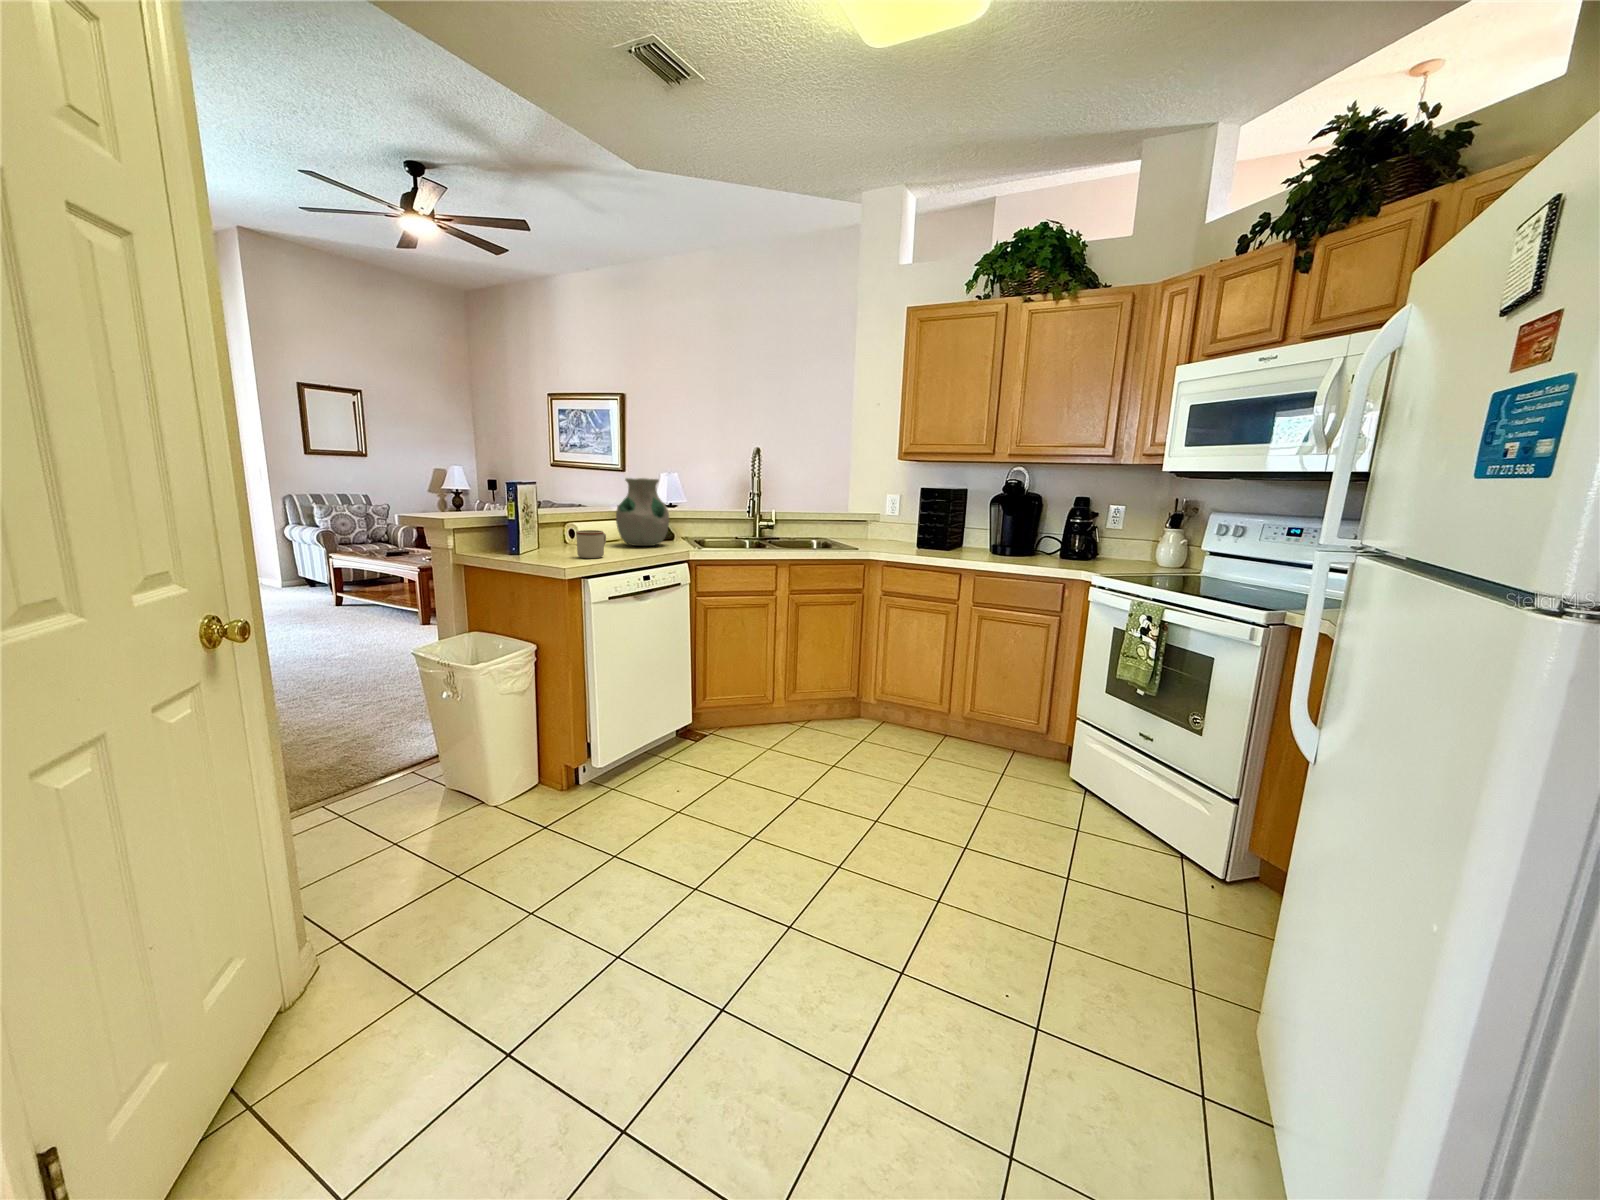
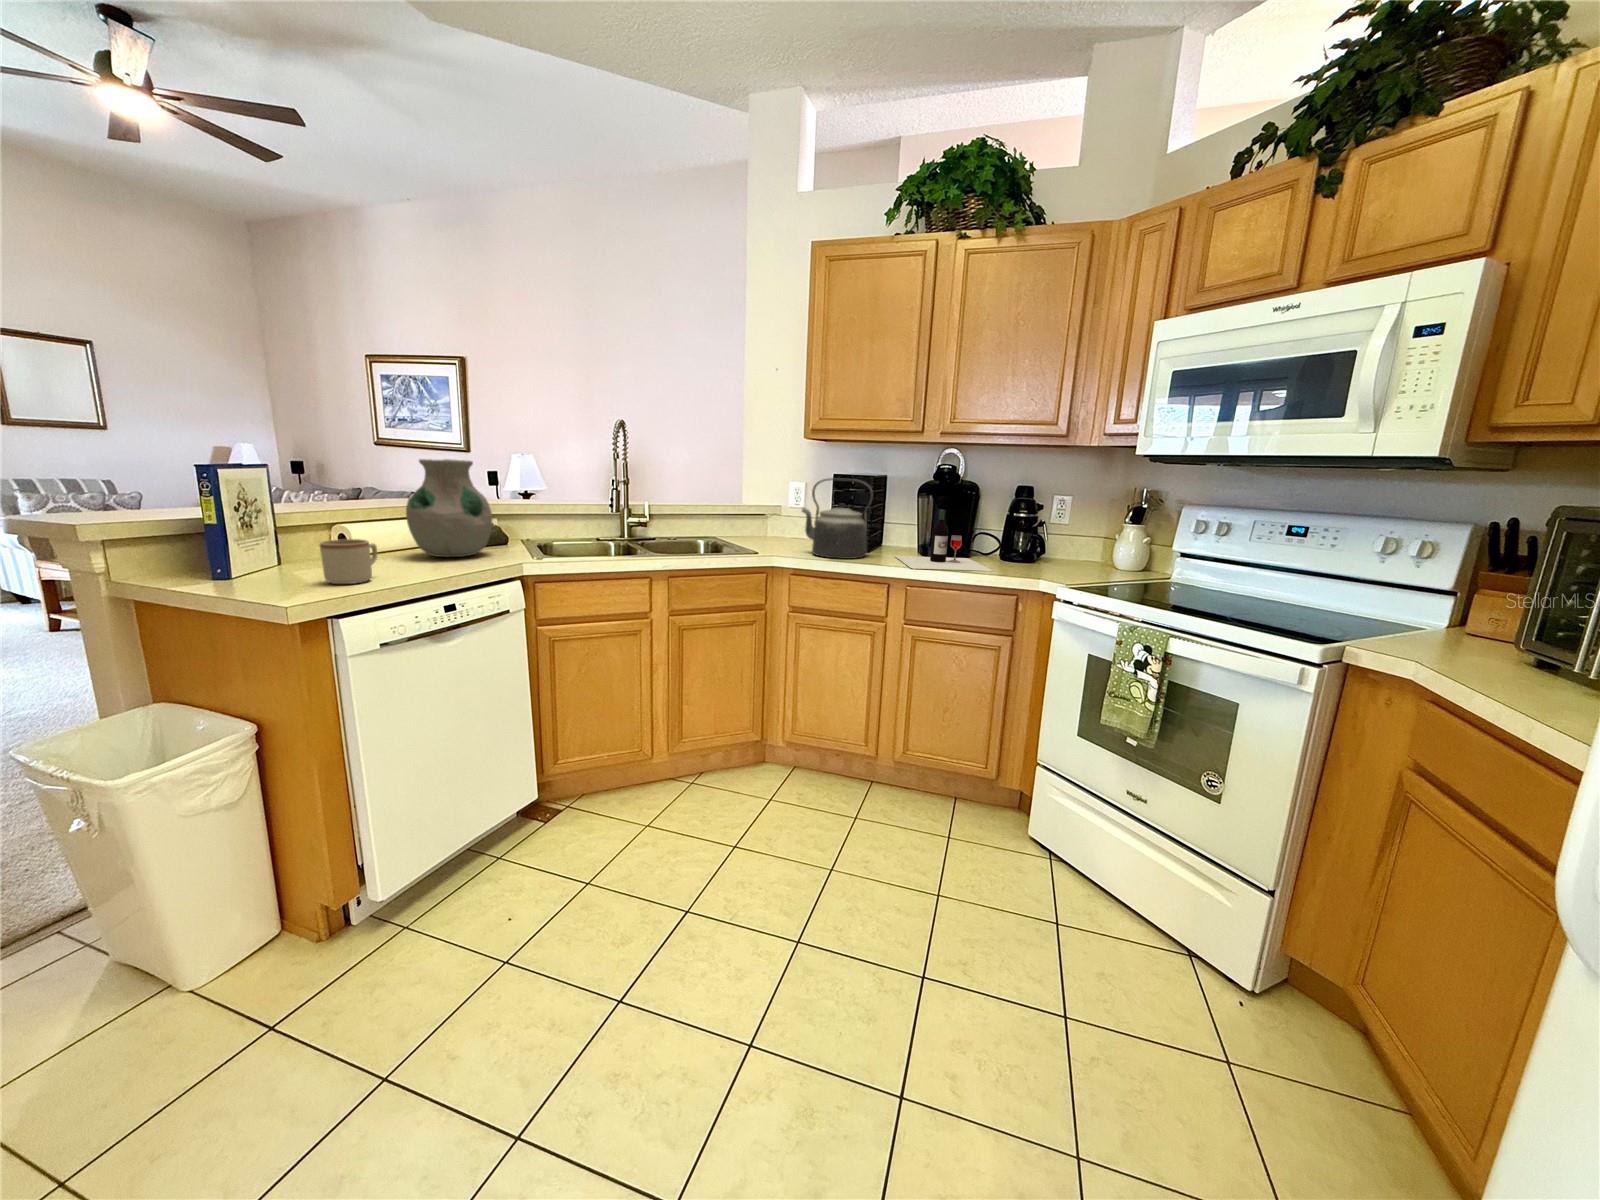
kettle: none [894,491,951,555] -> present [802,478,873,559]
wine bottle: none [969,517,1047,565] -> present [895,510,993,571]

